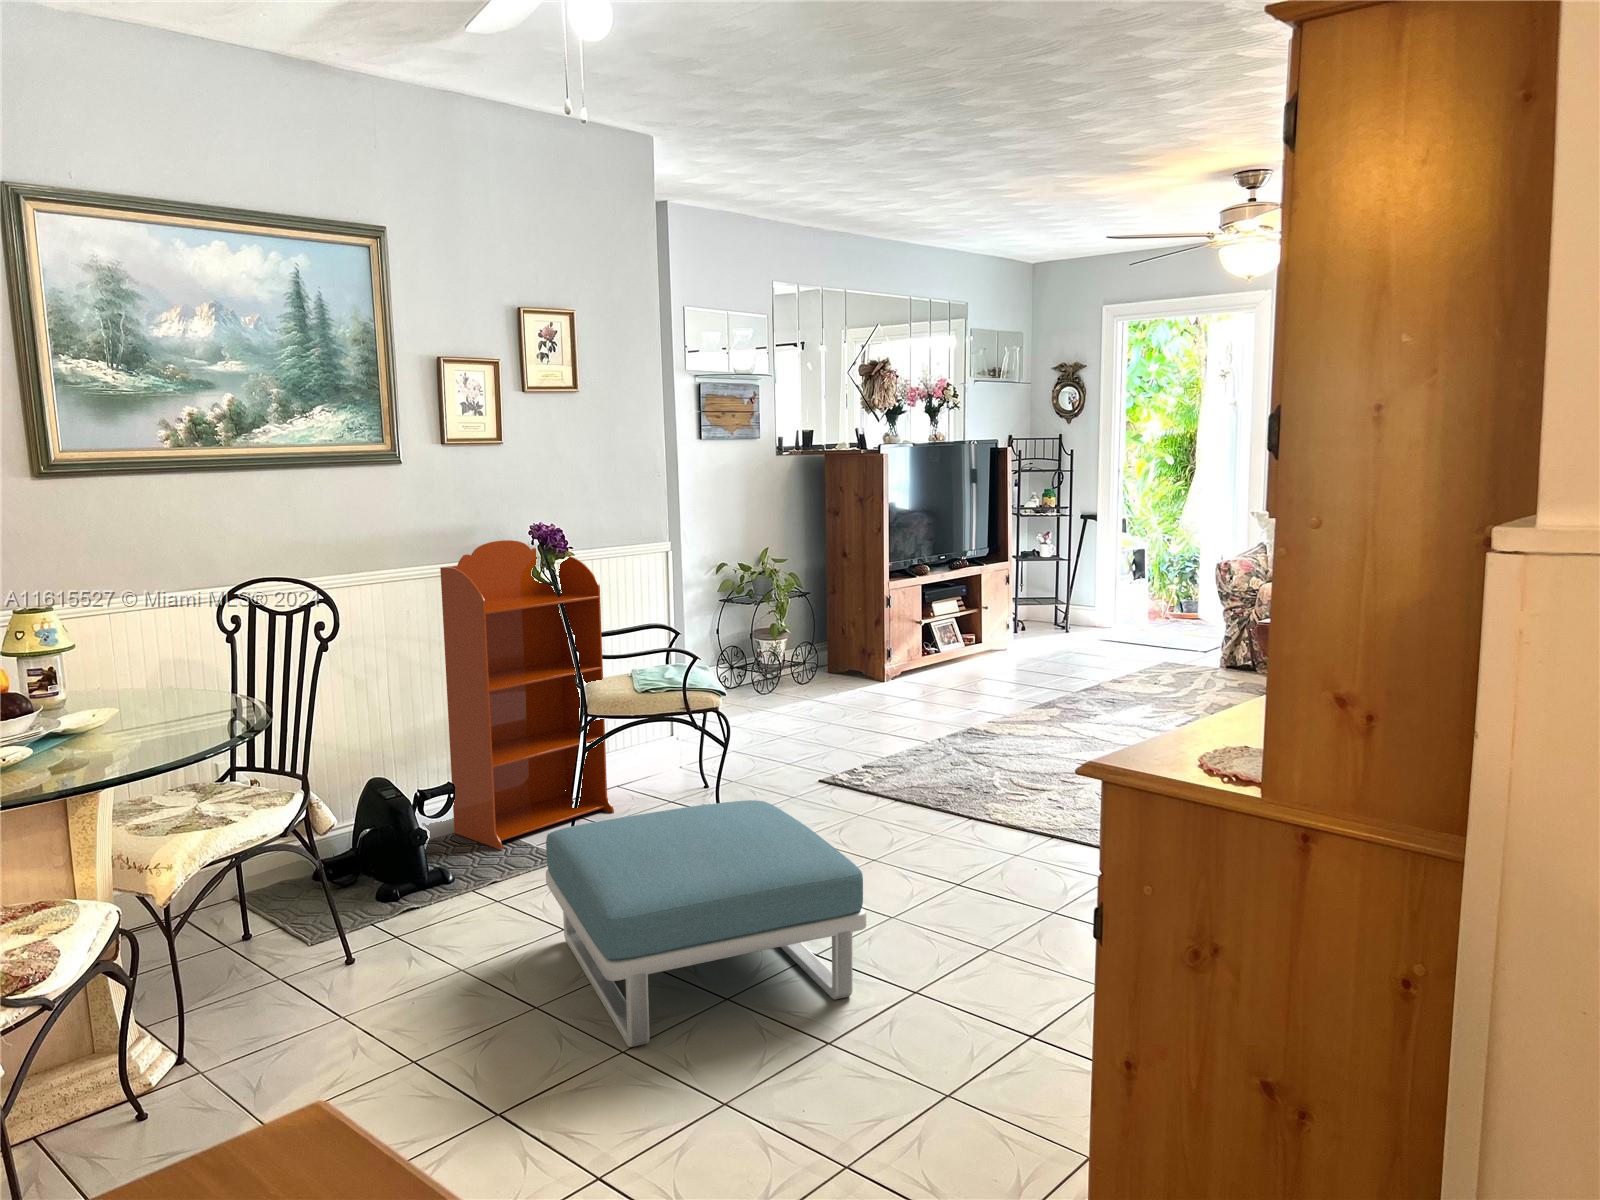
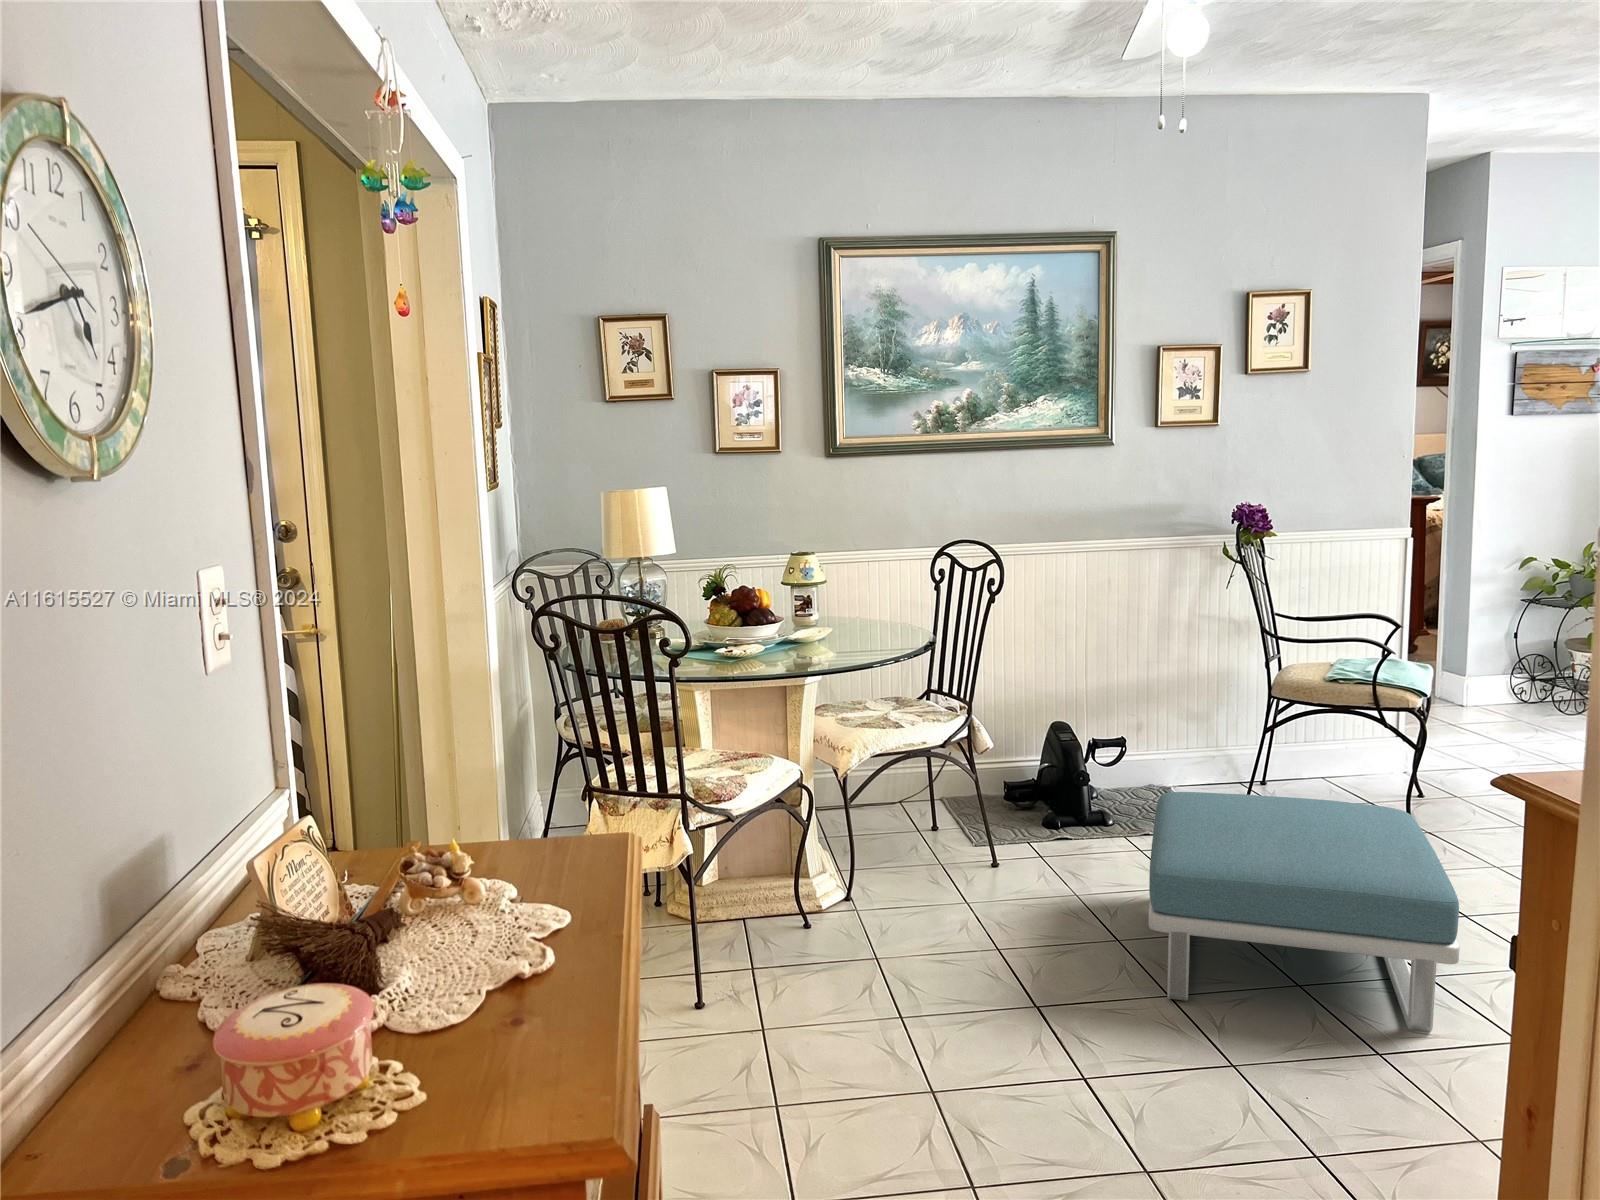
bookcase: present [440,540,614,850] -> none [1137,519,1303,811]

